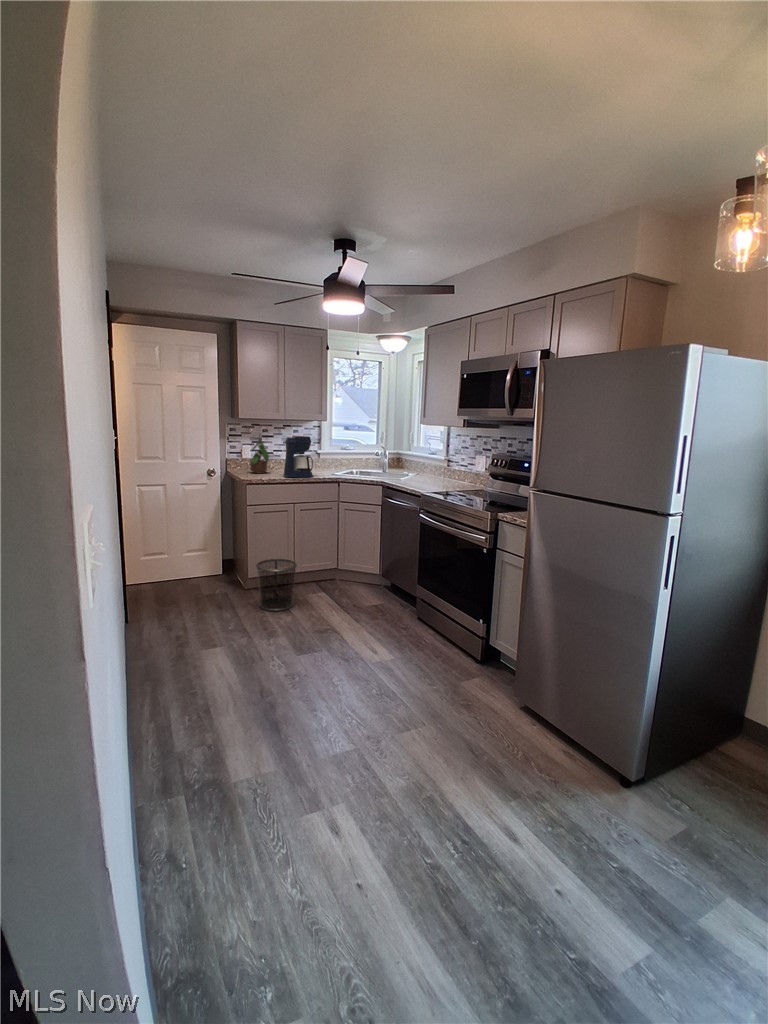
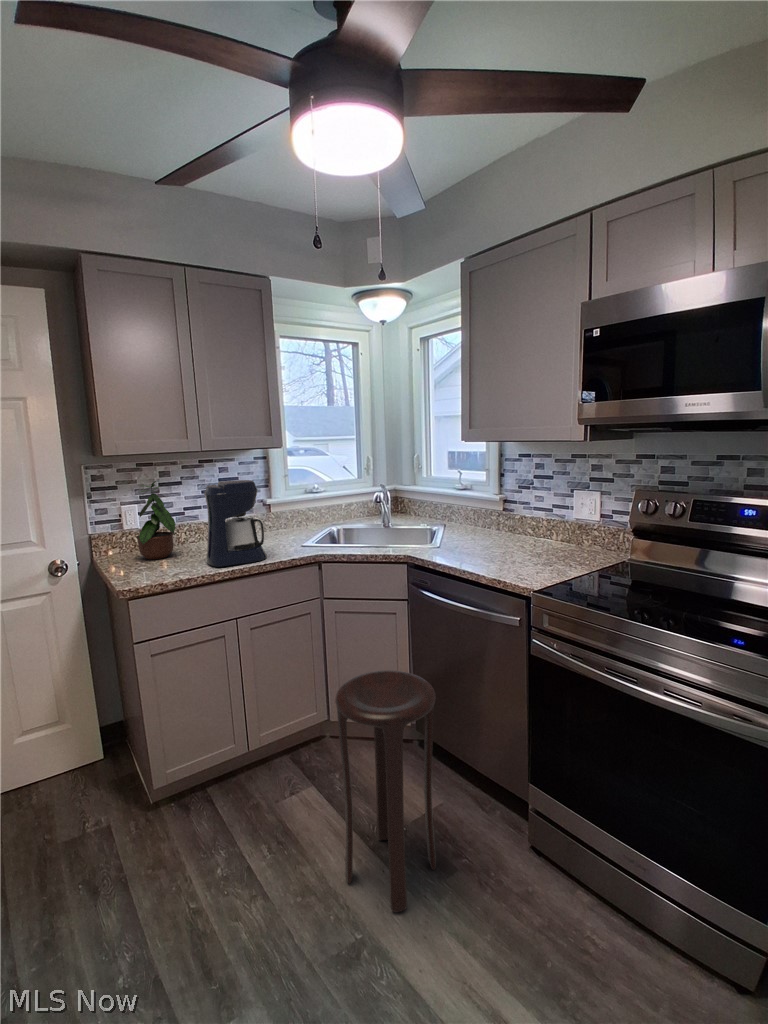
stool: none [332,526,377,624] -> present [335,670,436,912]
waste bin: present [256,559,297,611] -> none [160,750,254,892]

